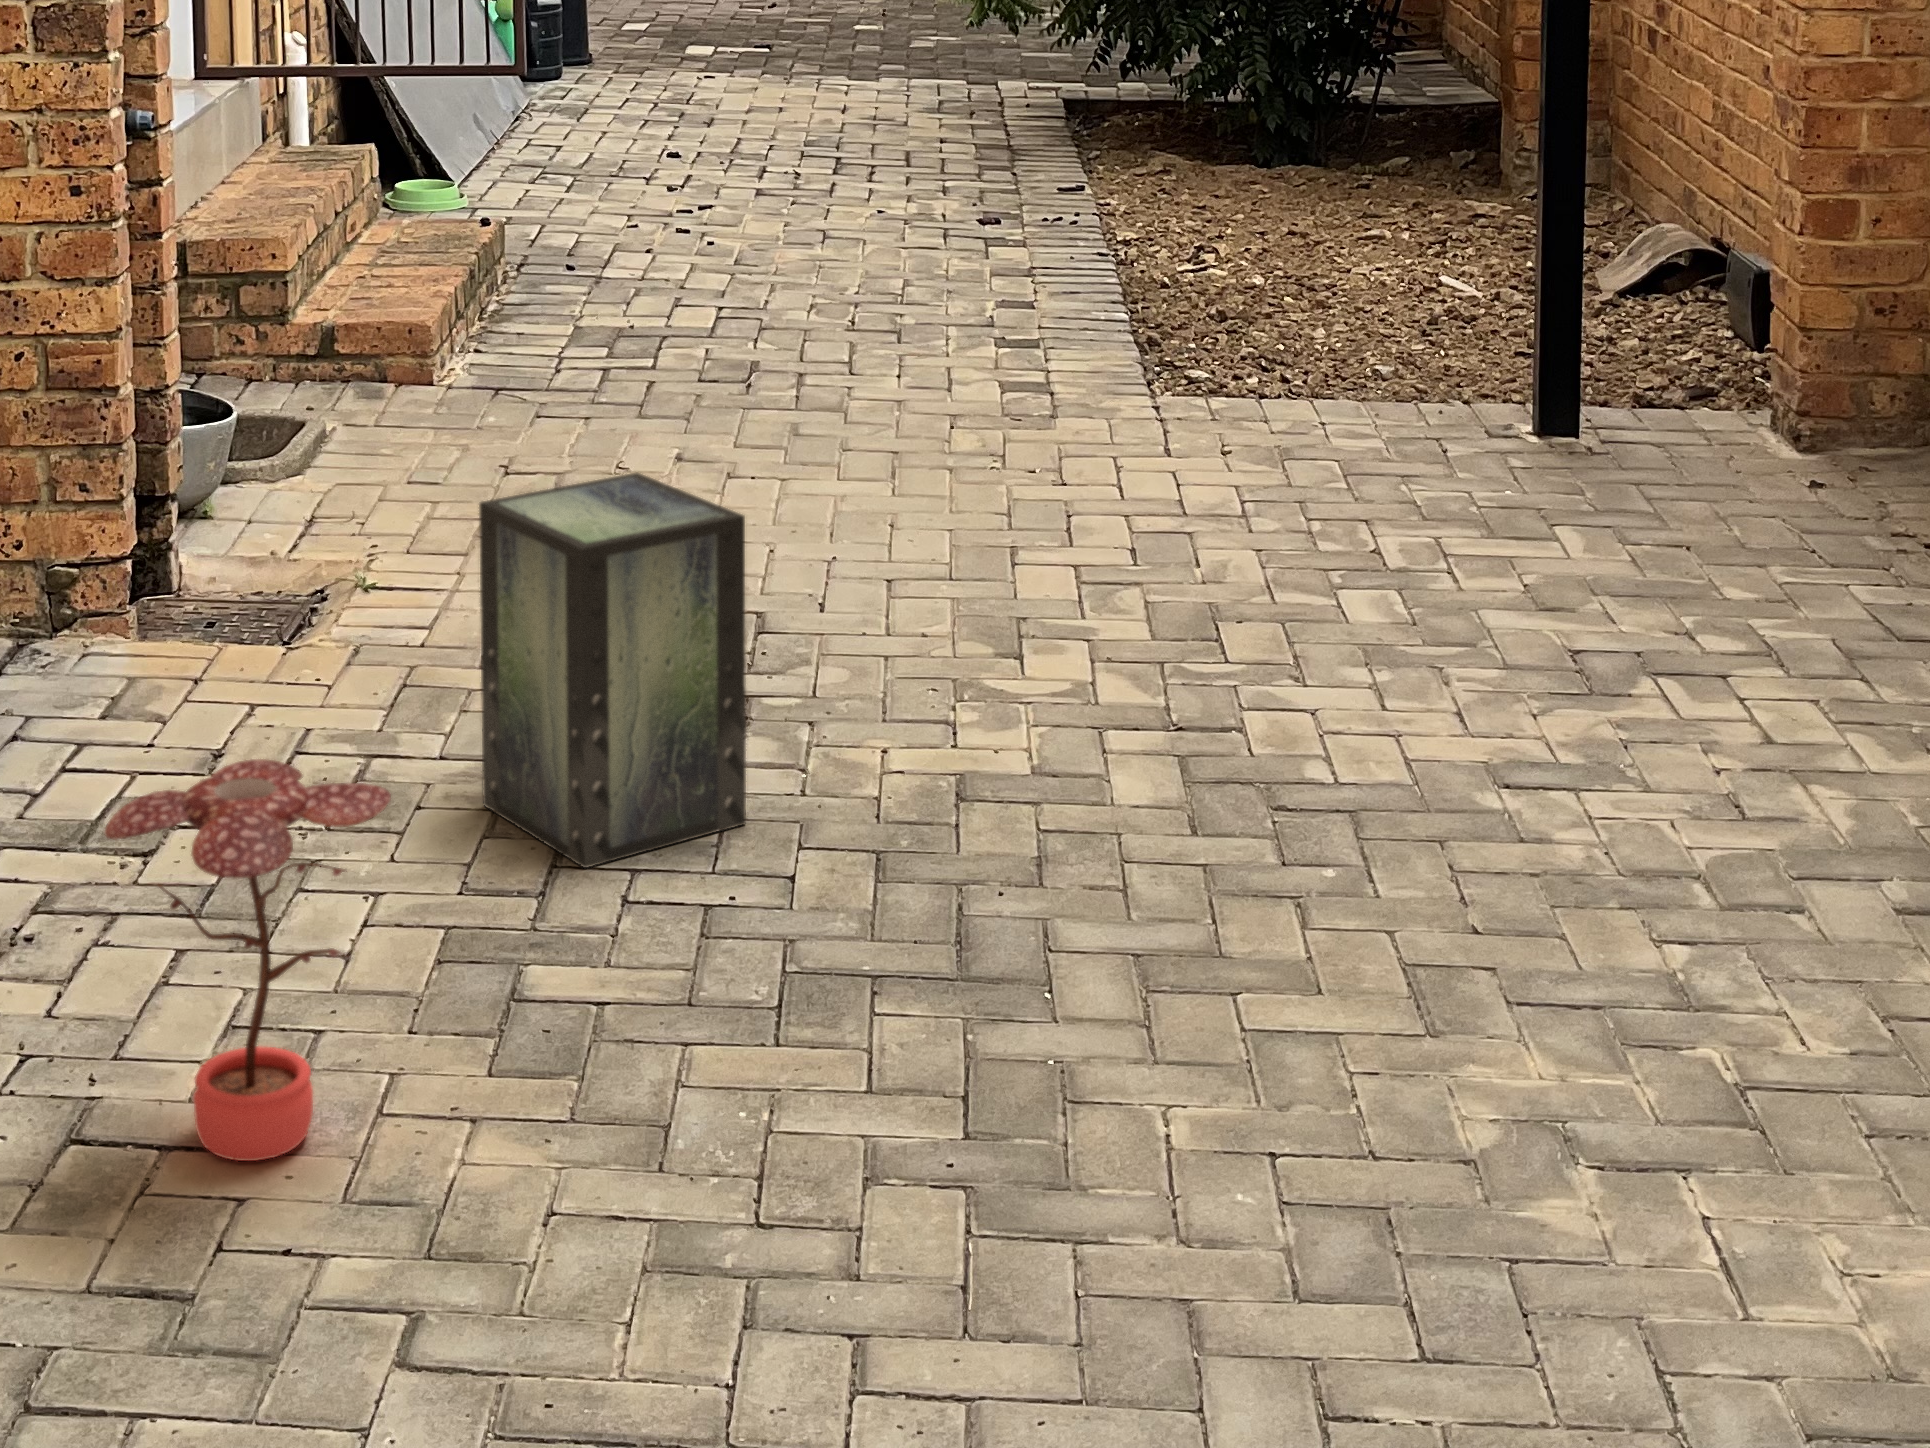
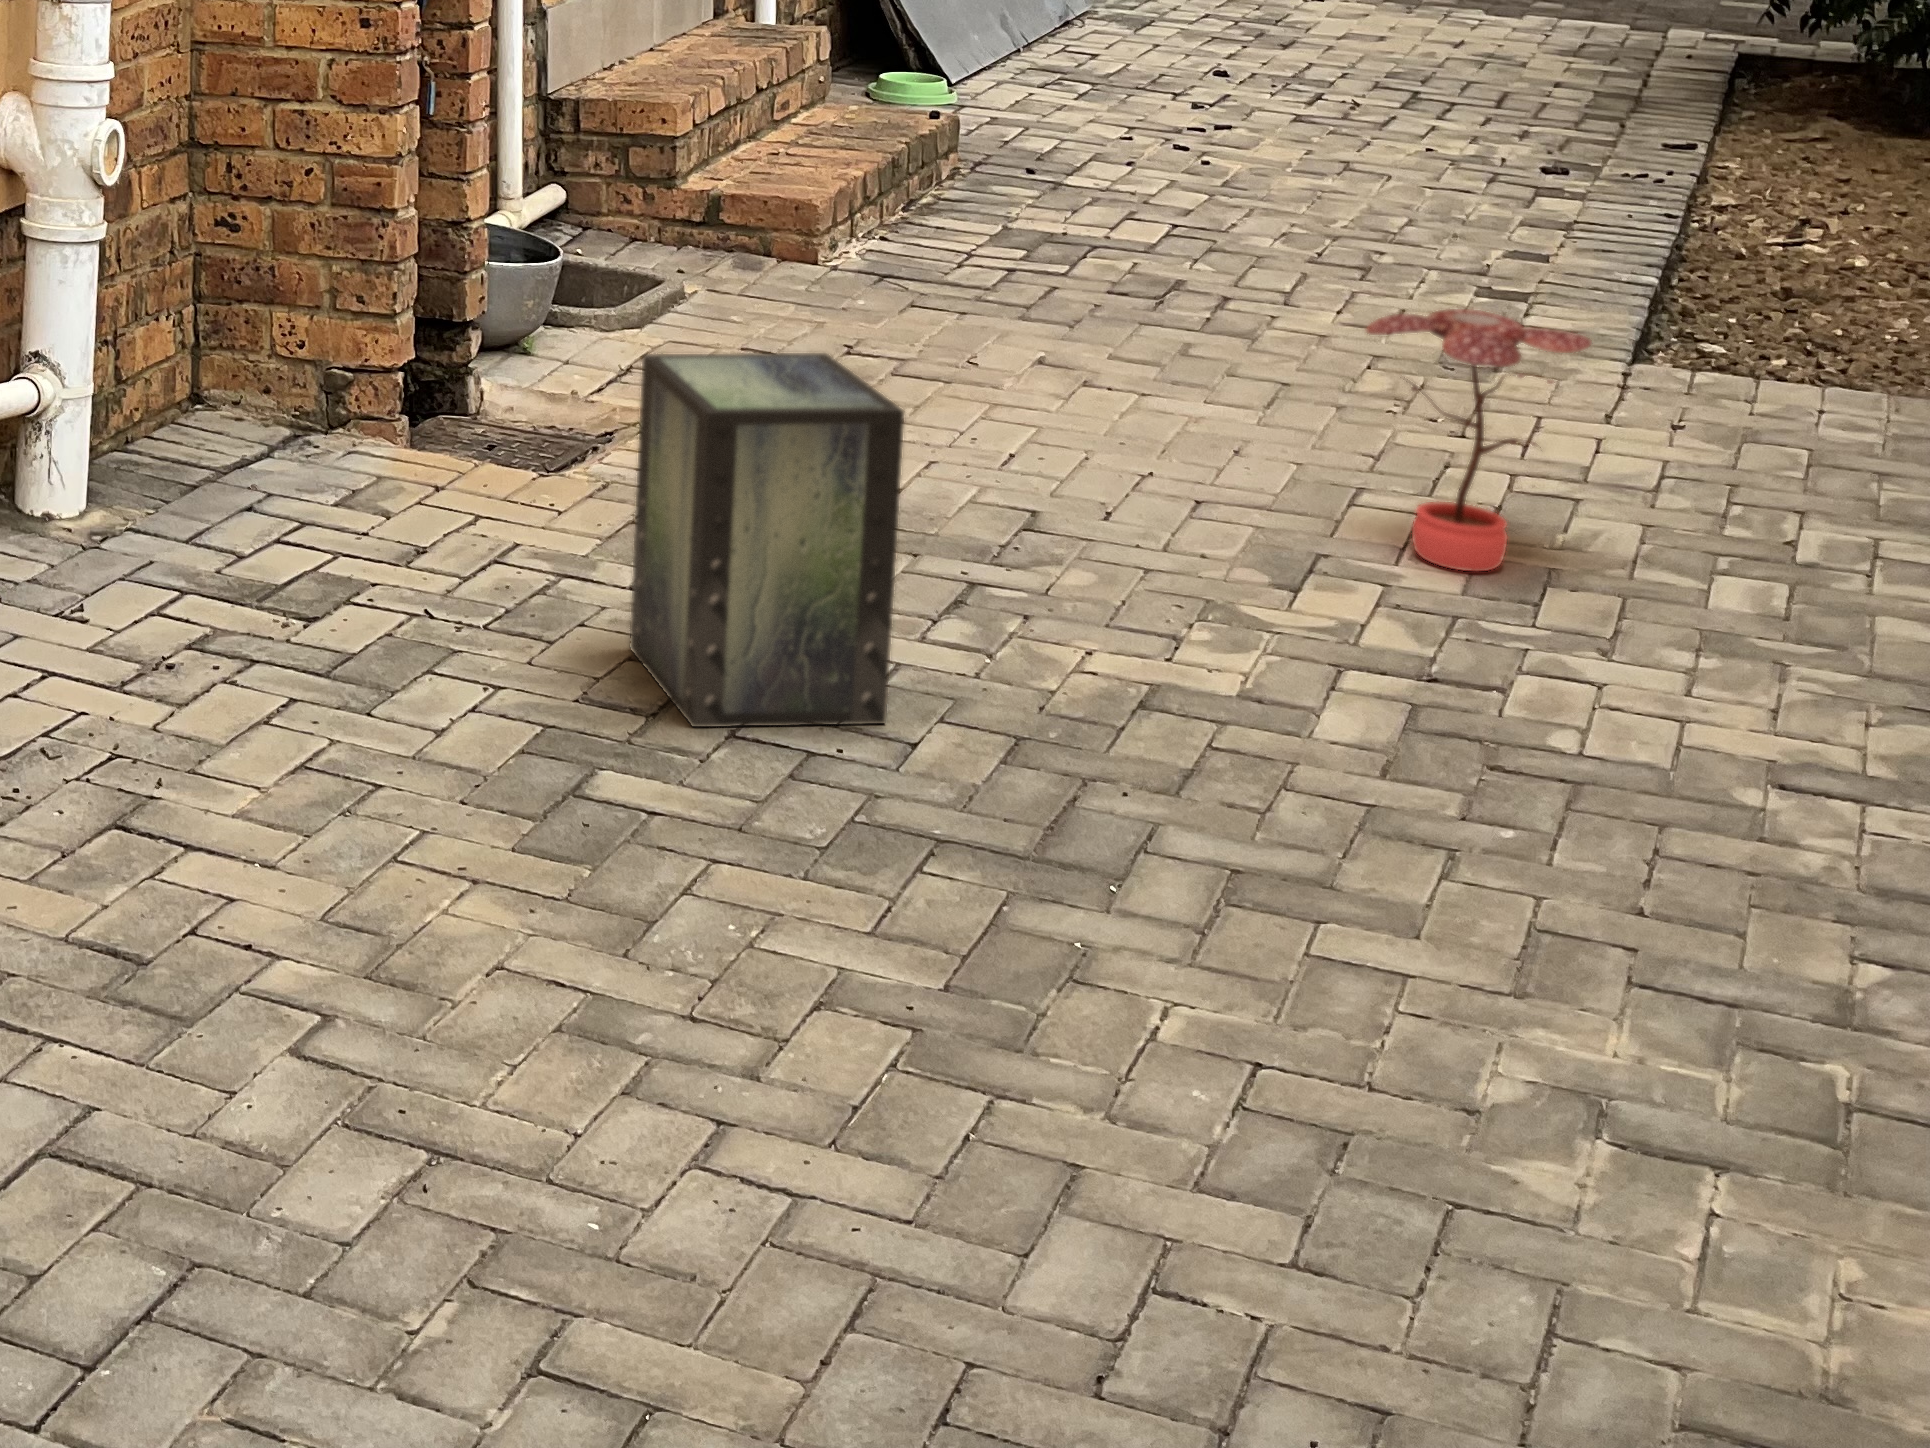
potted plant: present [105,759,391,1161] -> present [1365,309,1592,571]

